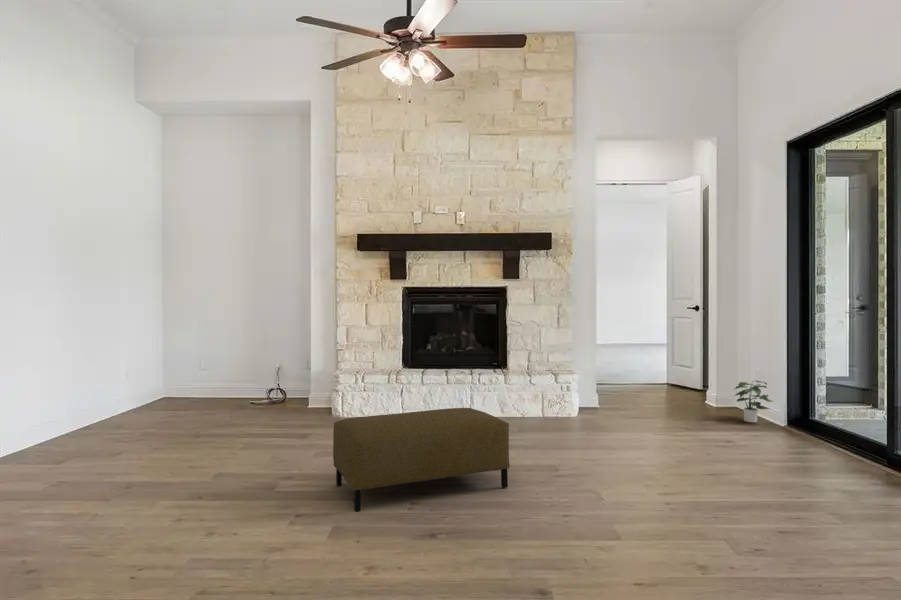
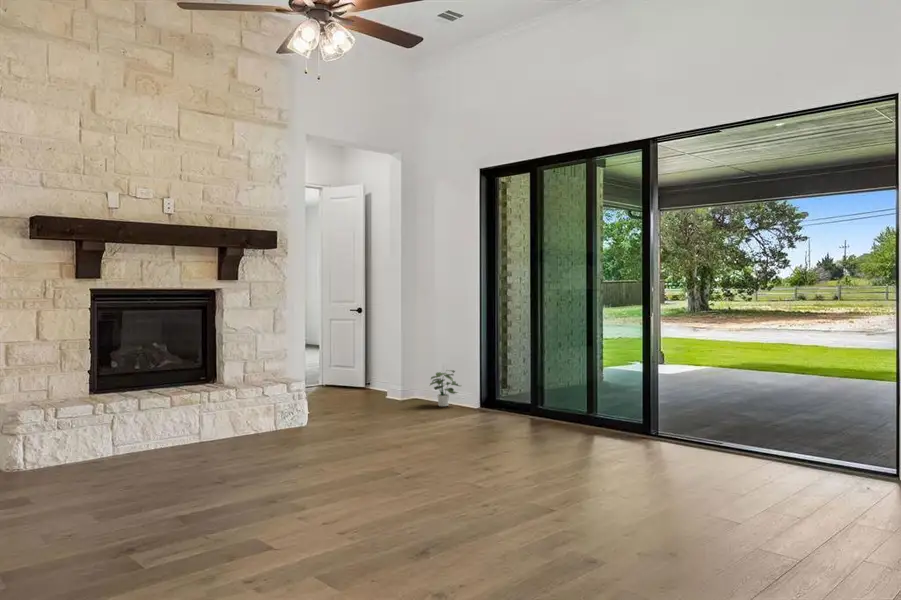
ottoman: present [333,408,510,511] -> none [210,414,381,532]

